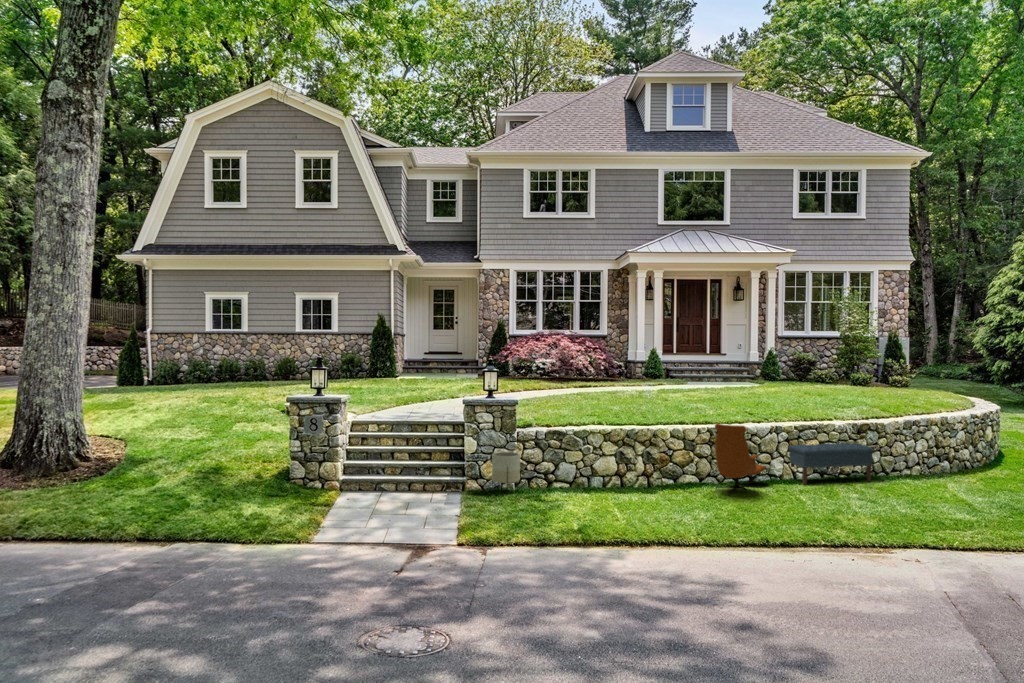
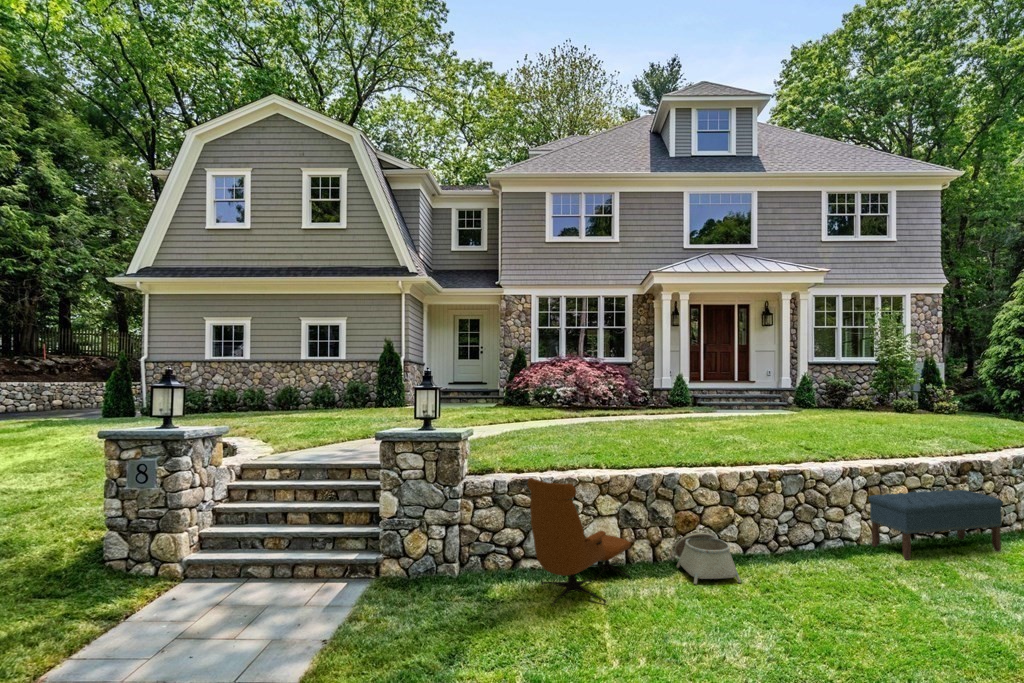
lounge chair: present [715,424,766,495] -> present [528,478,631,607]
planter: present [492,452,520,490] -> none [419,515,464,593]
basket: none [653,465,690,493] -> present [675,533,741,584]

